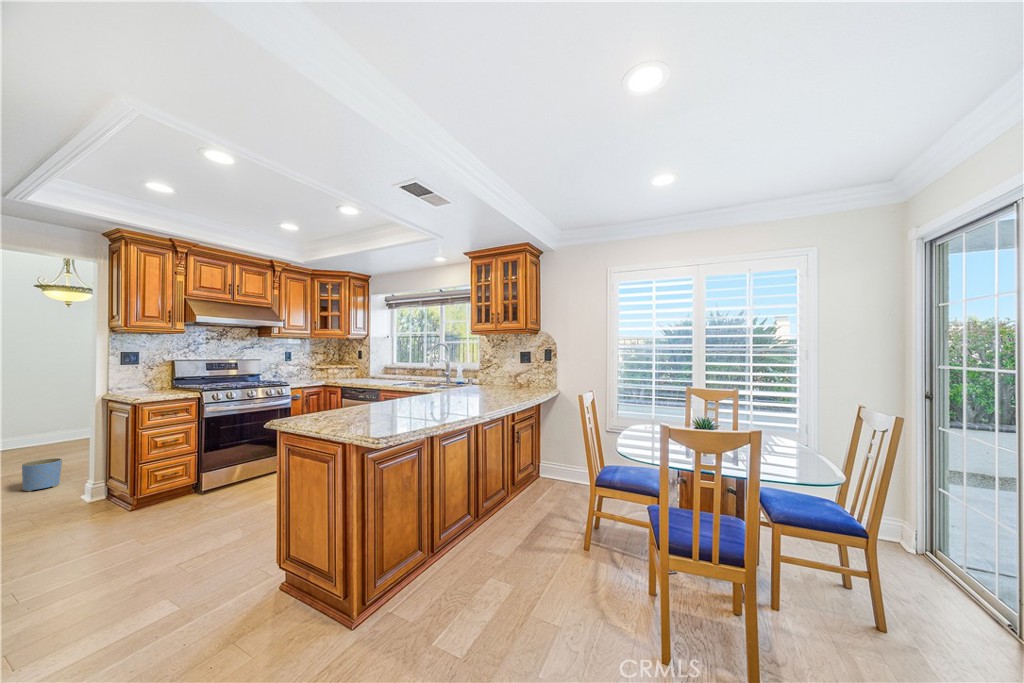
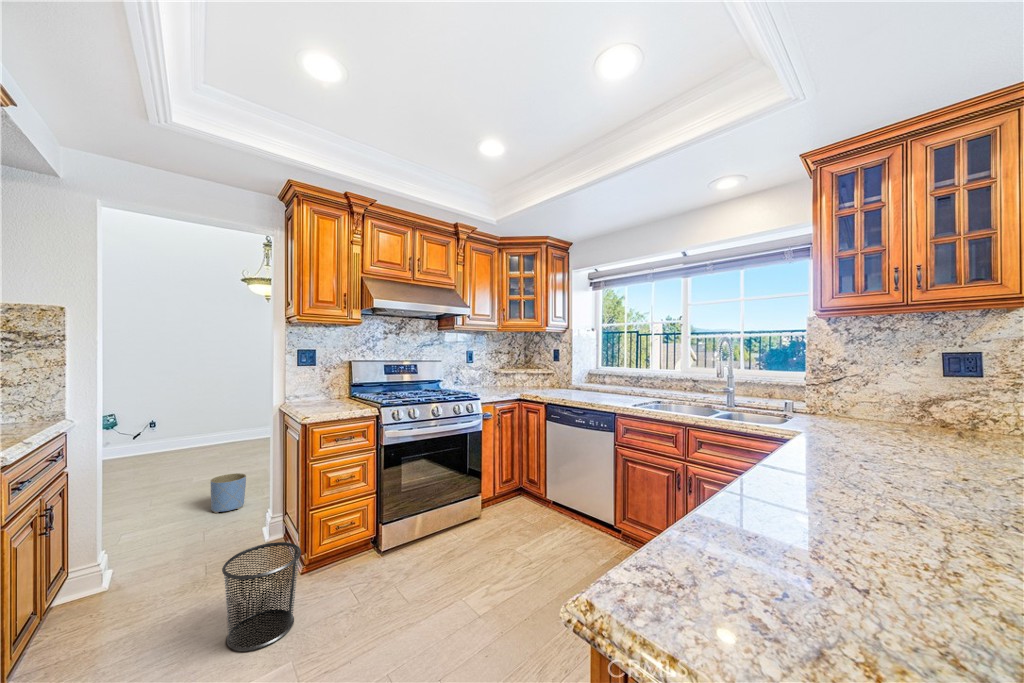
waste bin: none [70,481,135,545] -> present [222,542,301,651]

